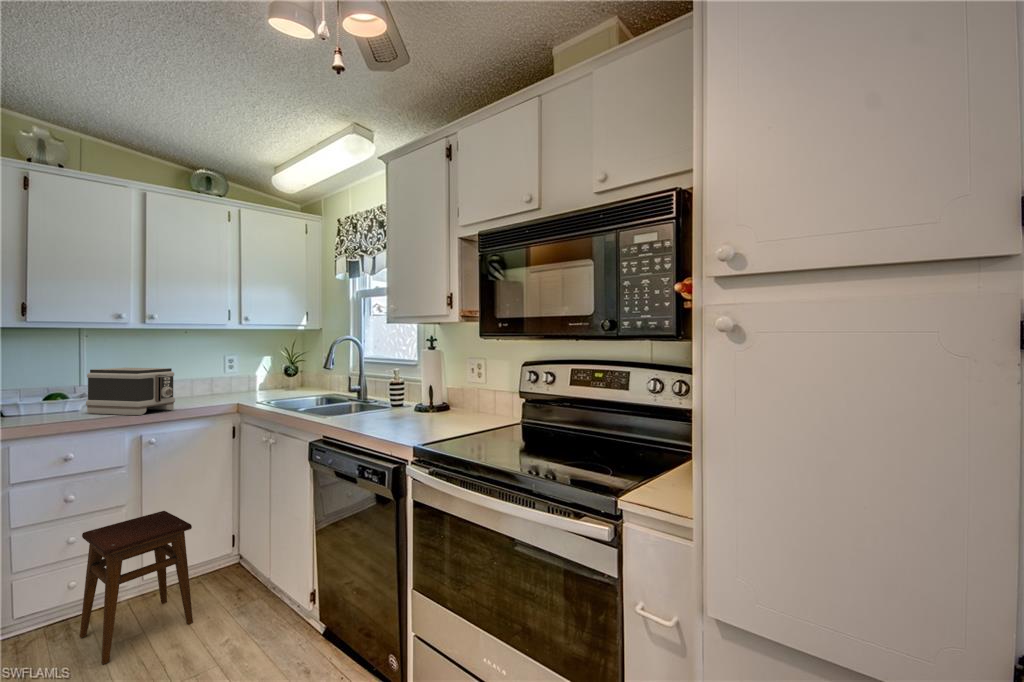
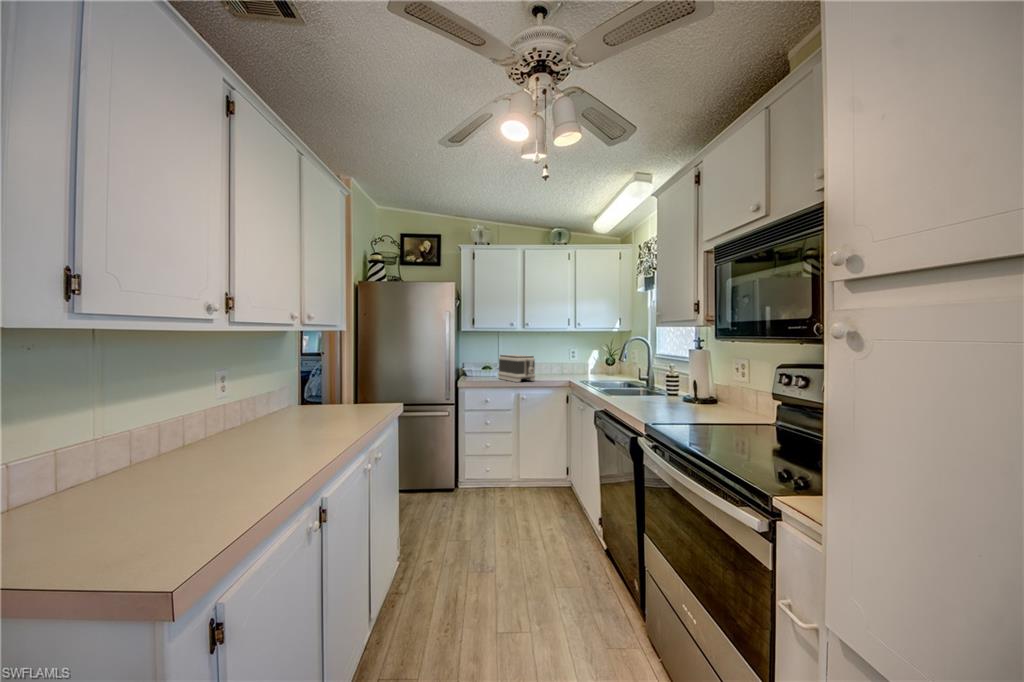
stool: present [80,511,193,664] -> none [492,441,538,514]

